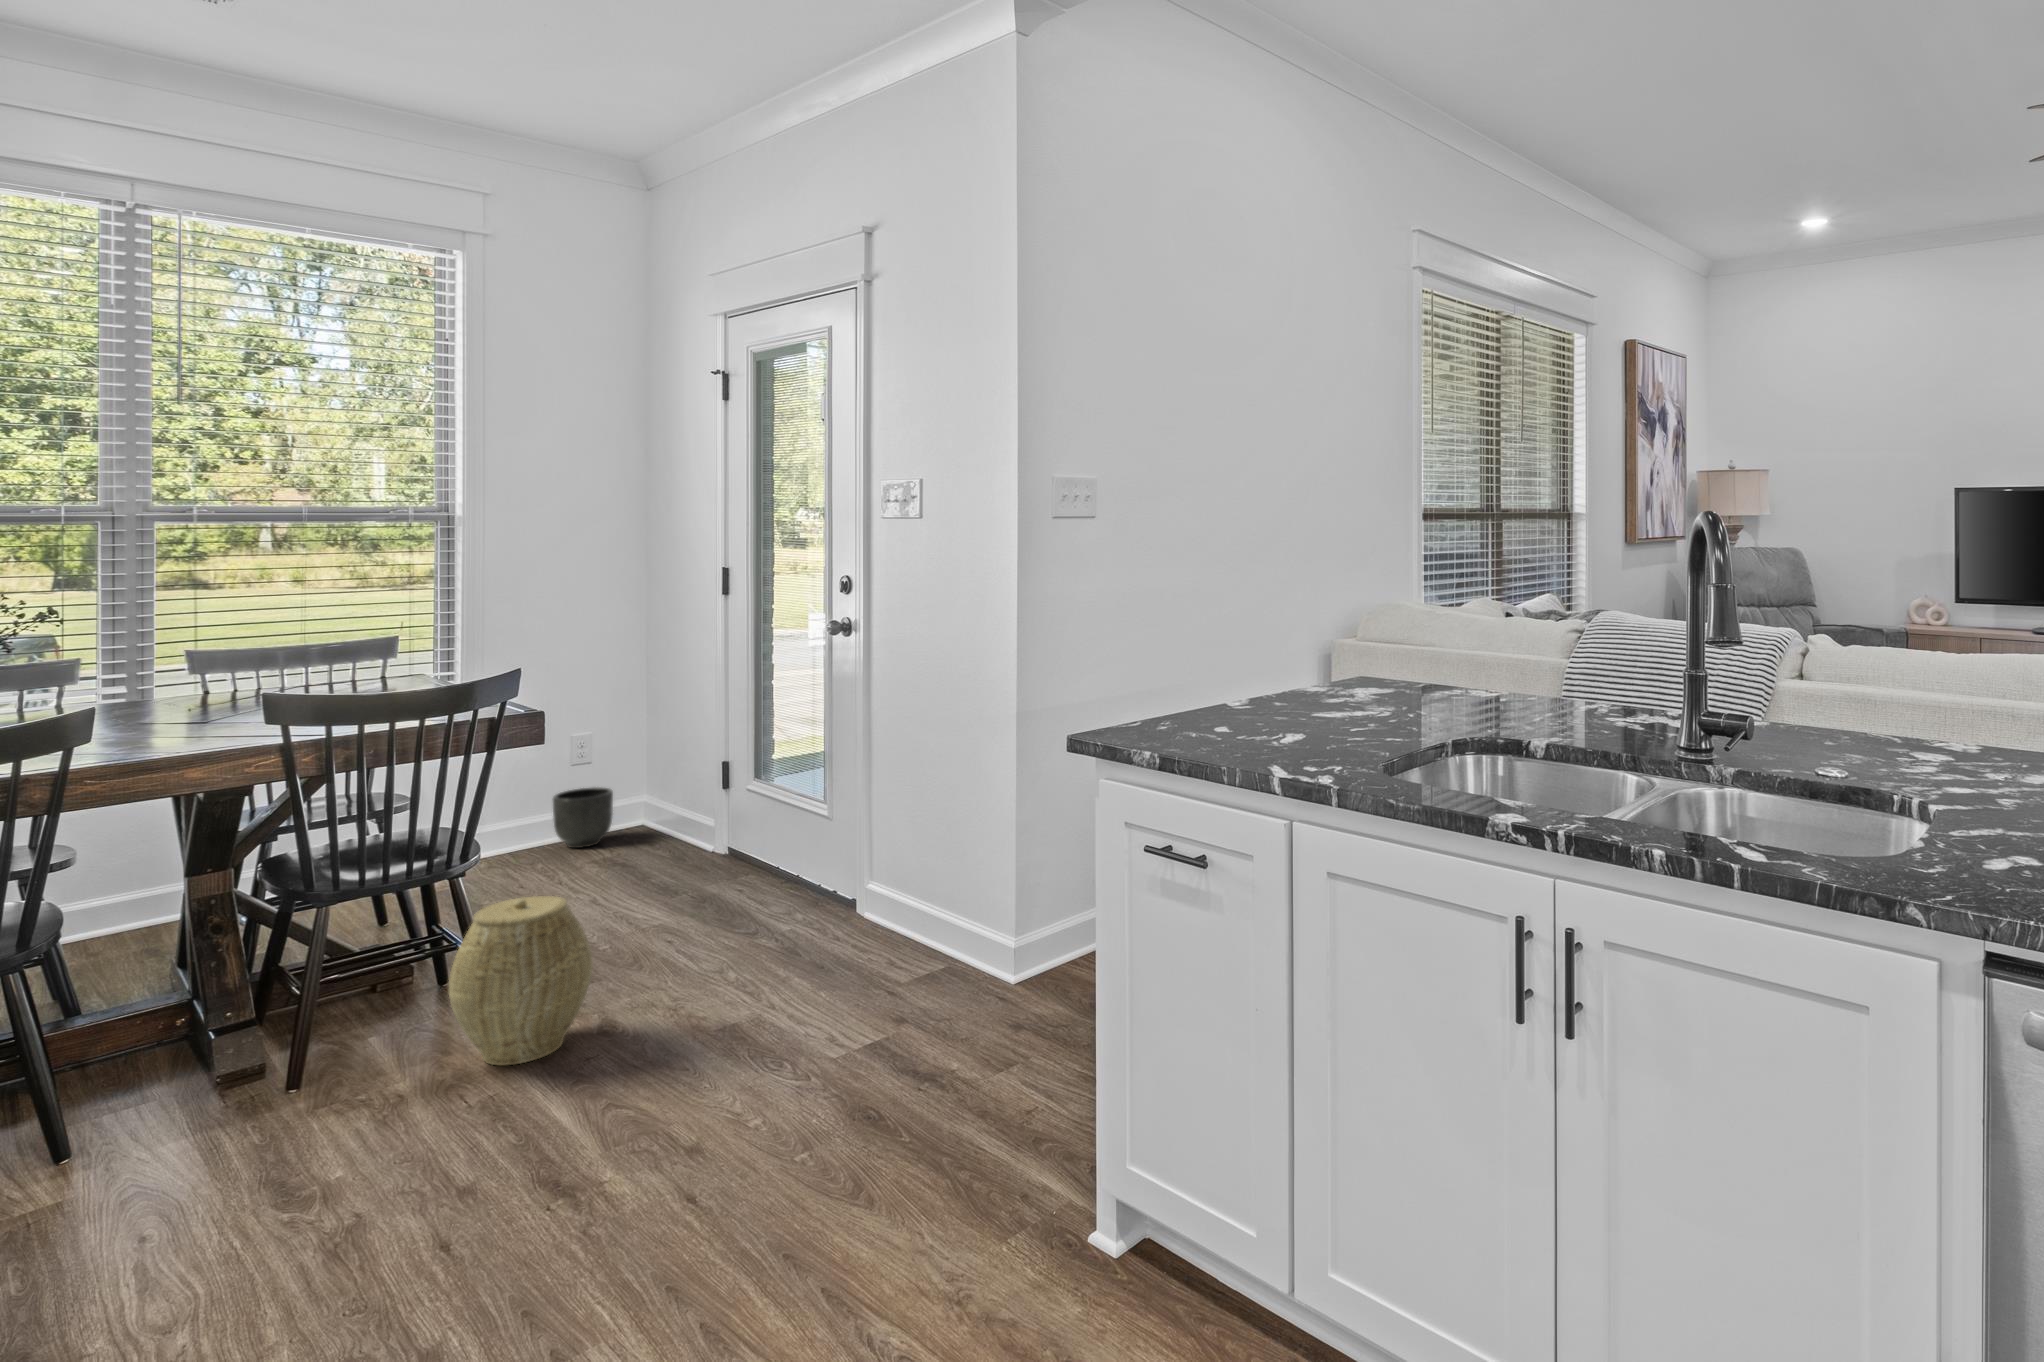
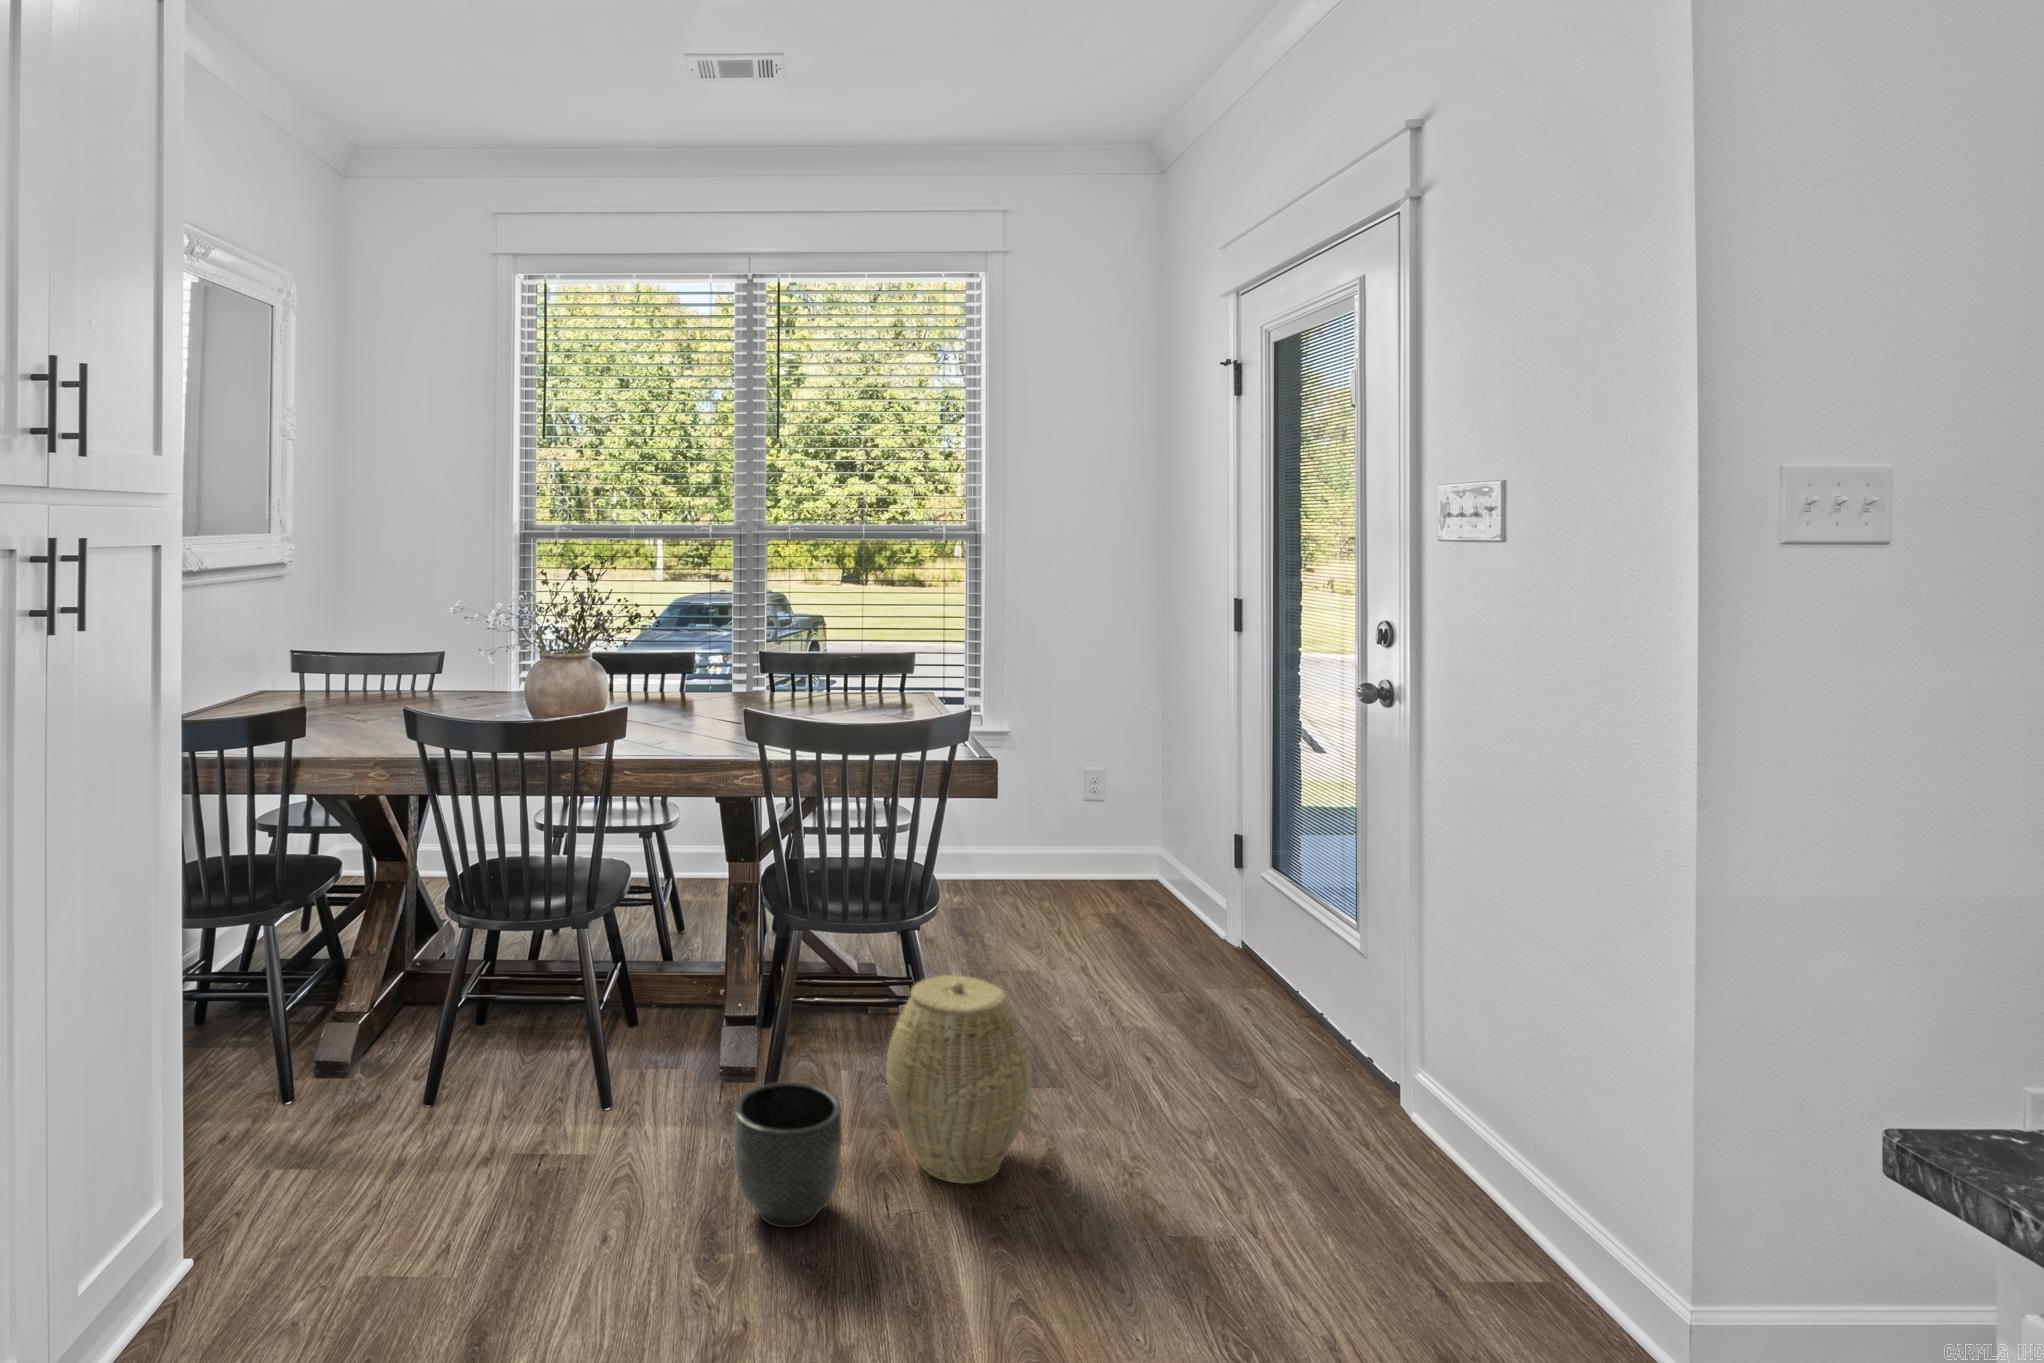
planter: present [553,787,613,848] -> present [734,1082,842,1228]

